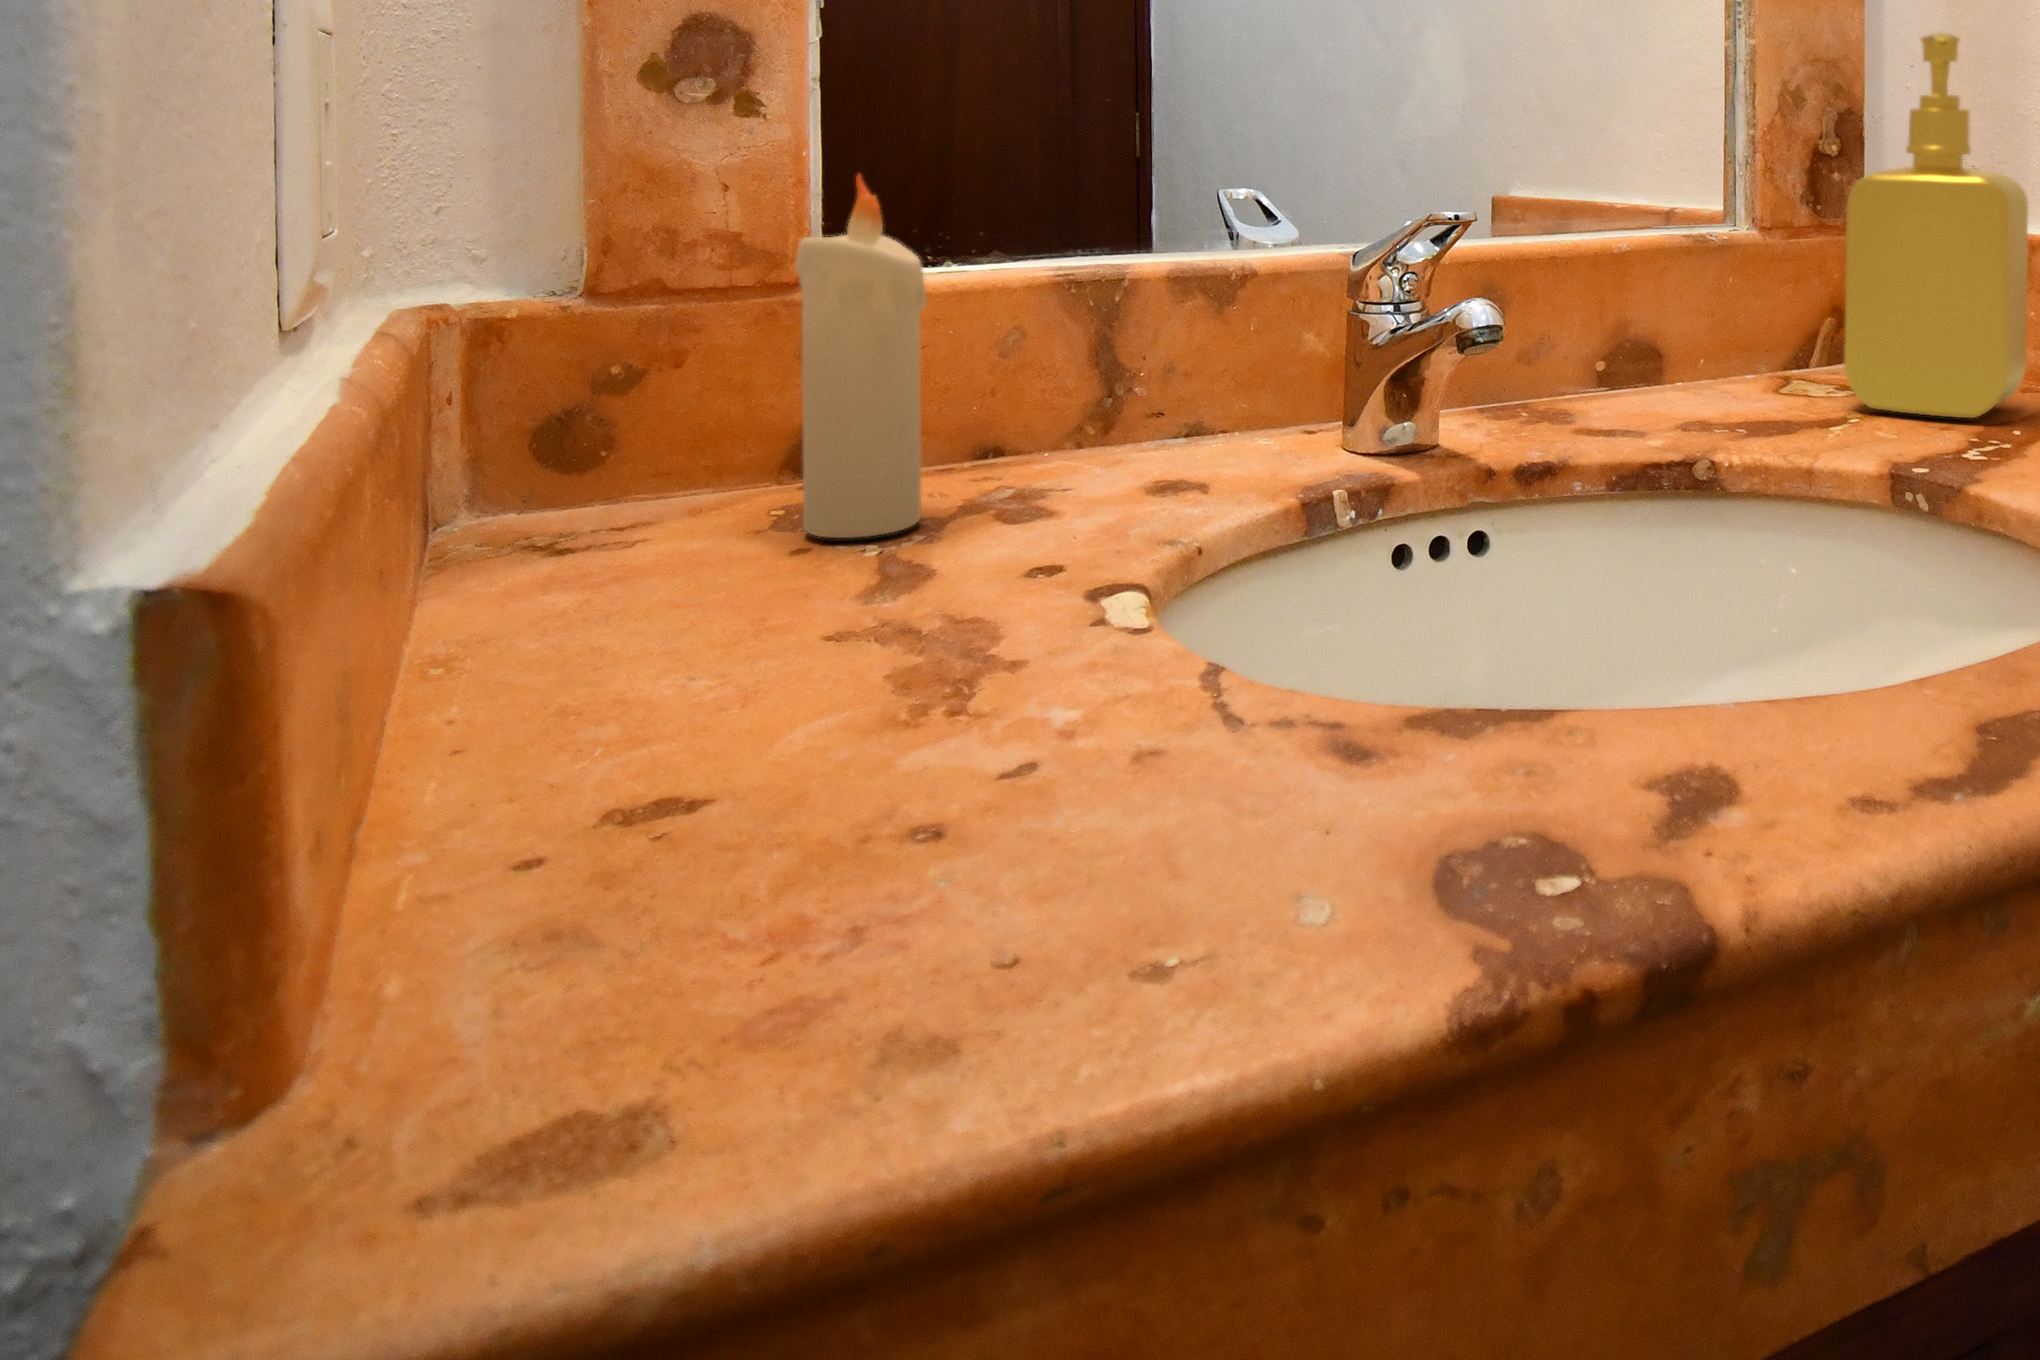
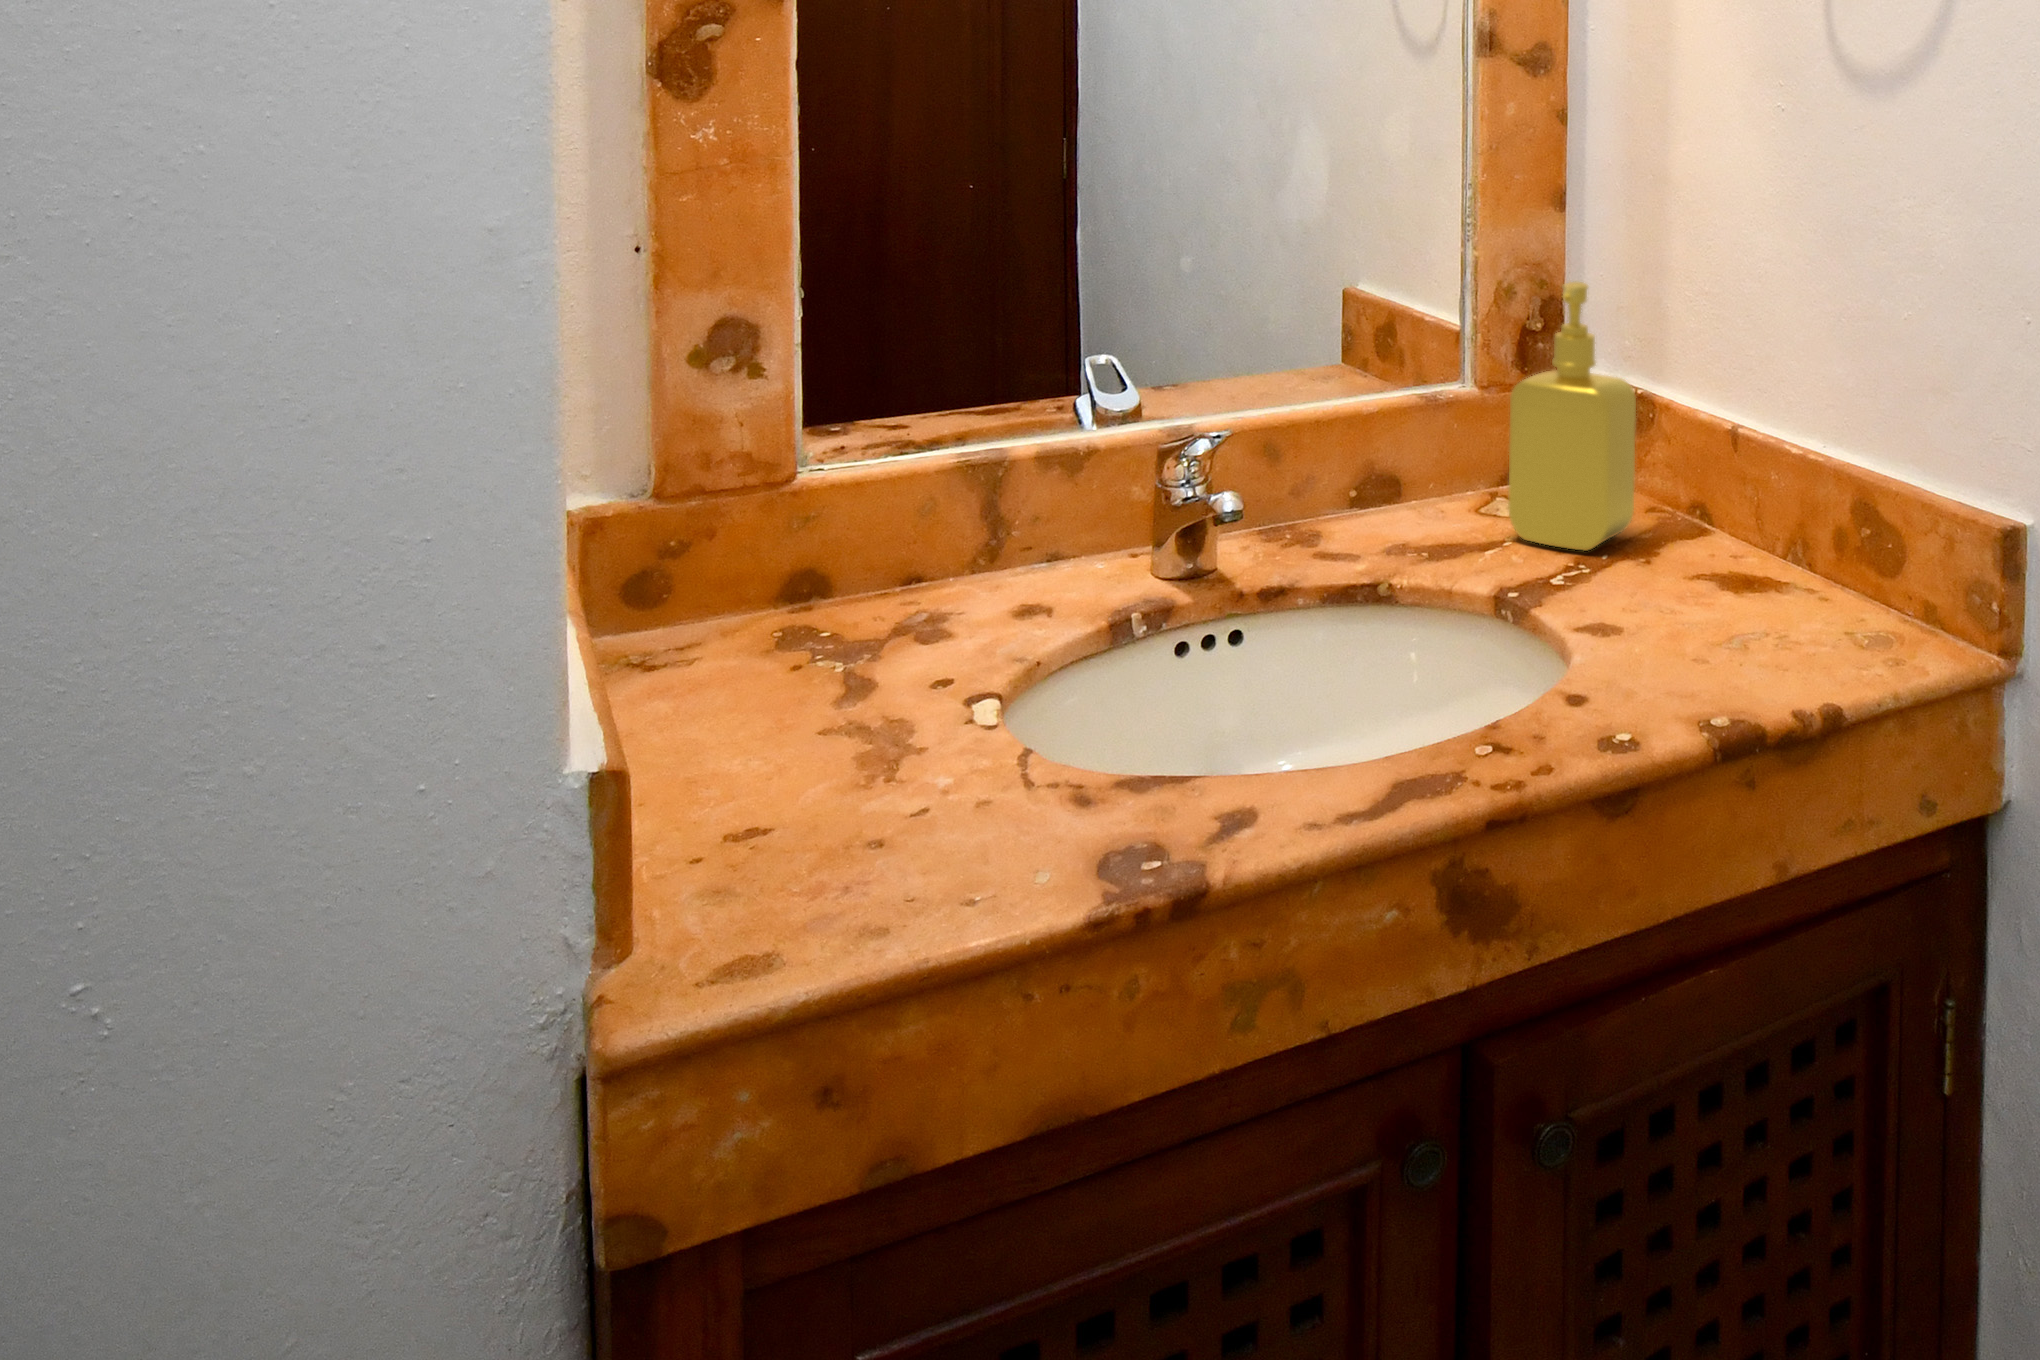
candle: present [795,175,926,538] -> none [793,434,872,656]

